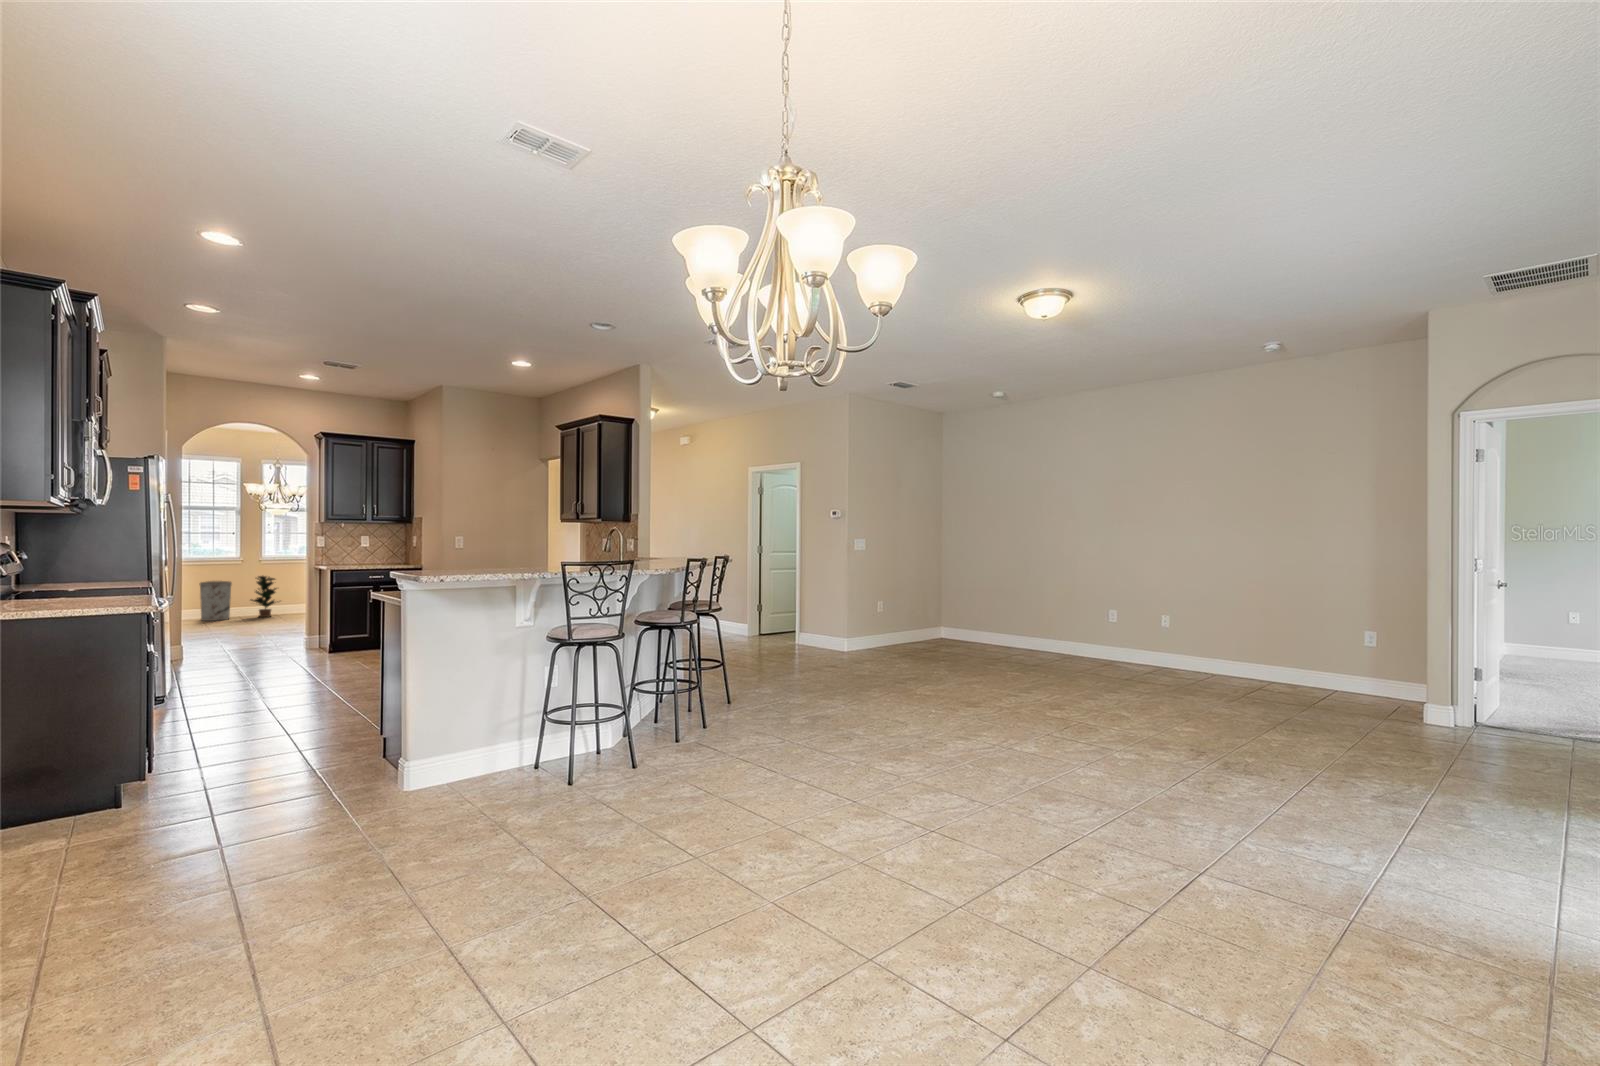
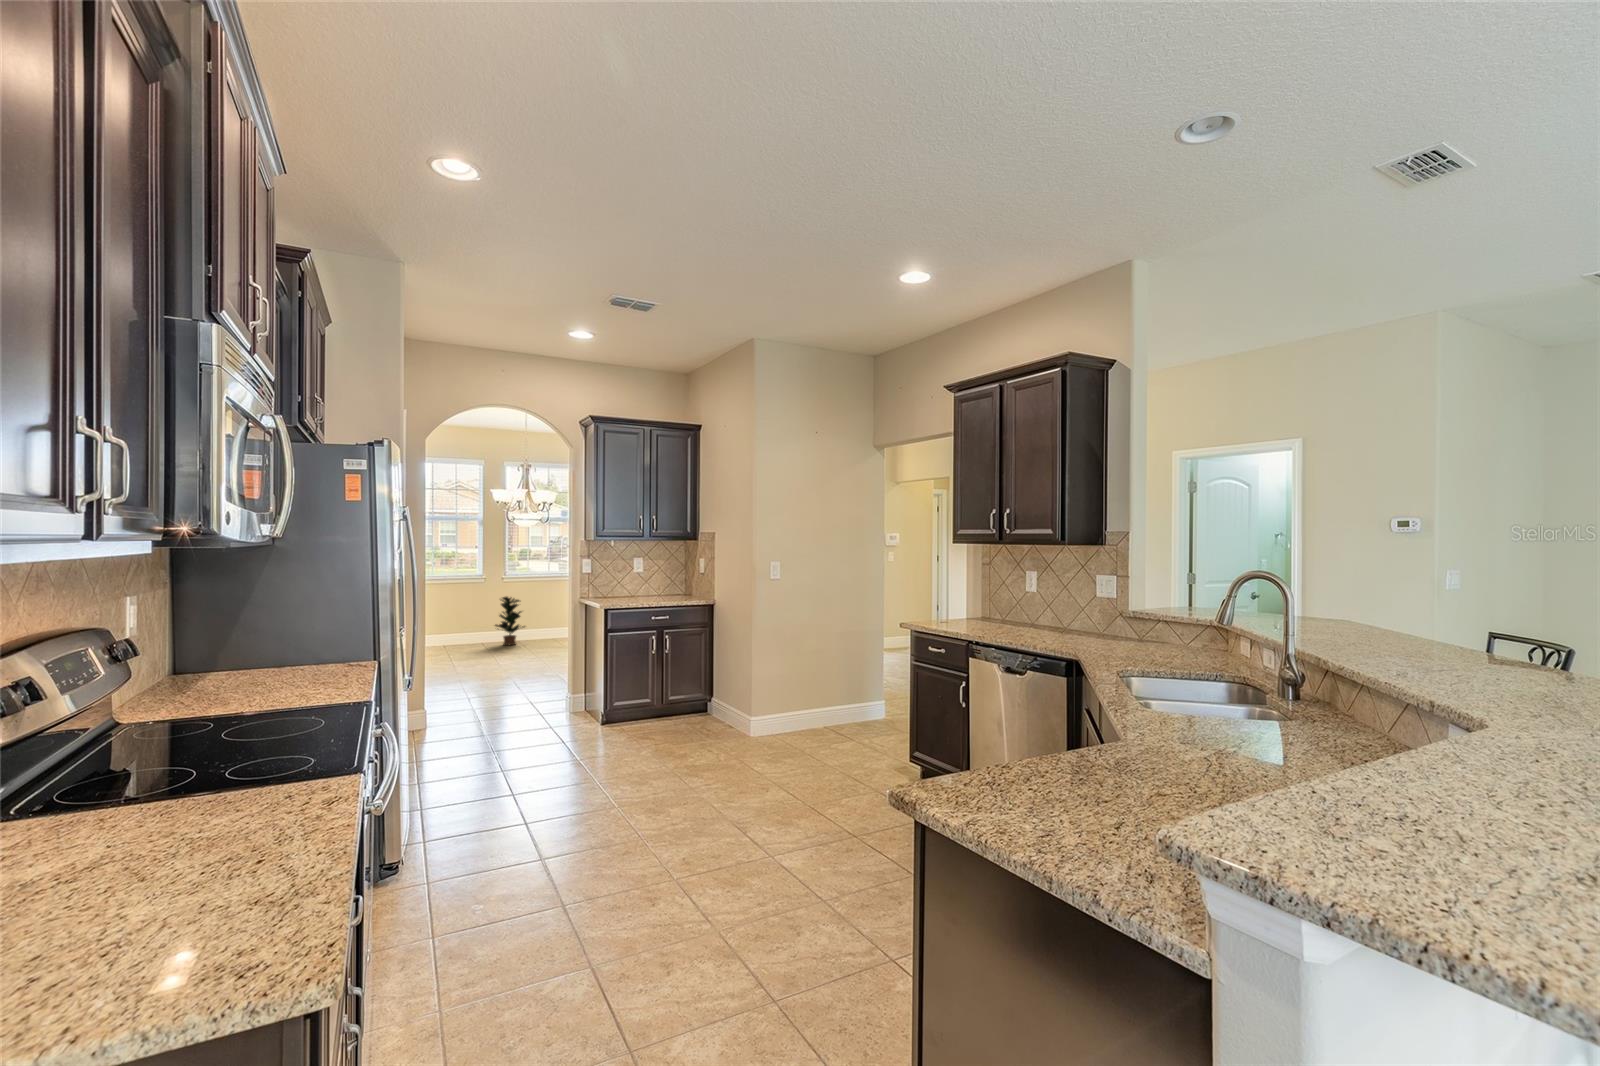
trash can: present [199,581,232,621] -> none [444,602,476,650]

